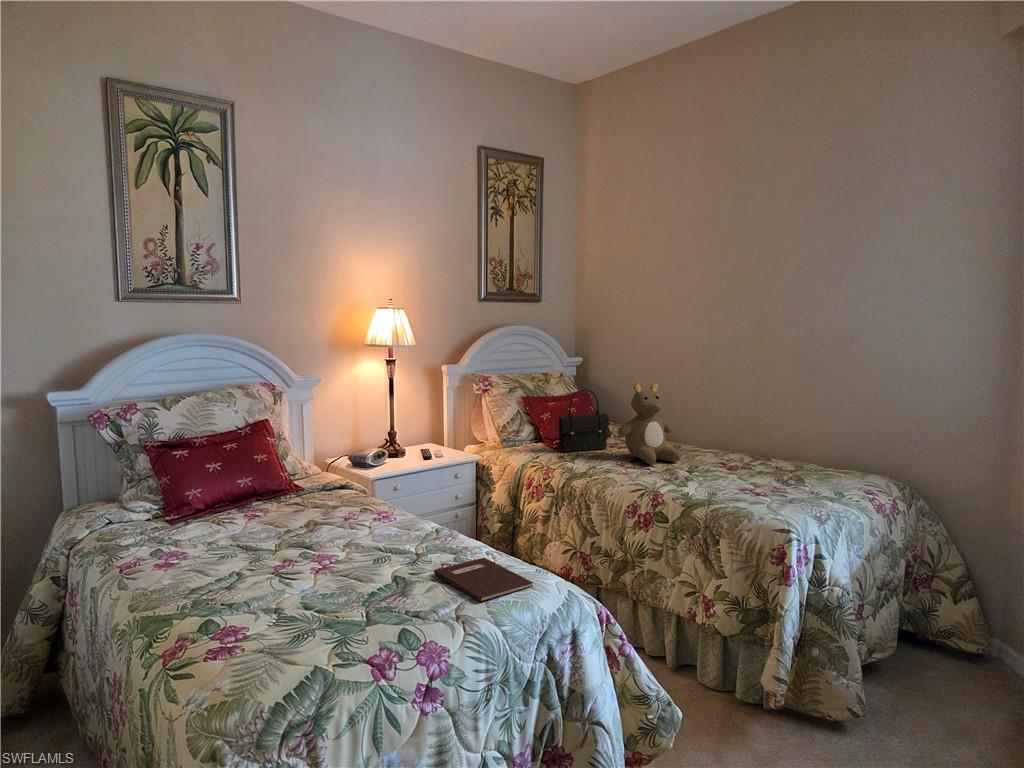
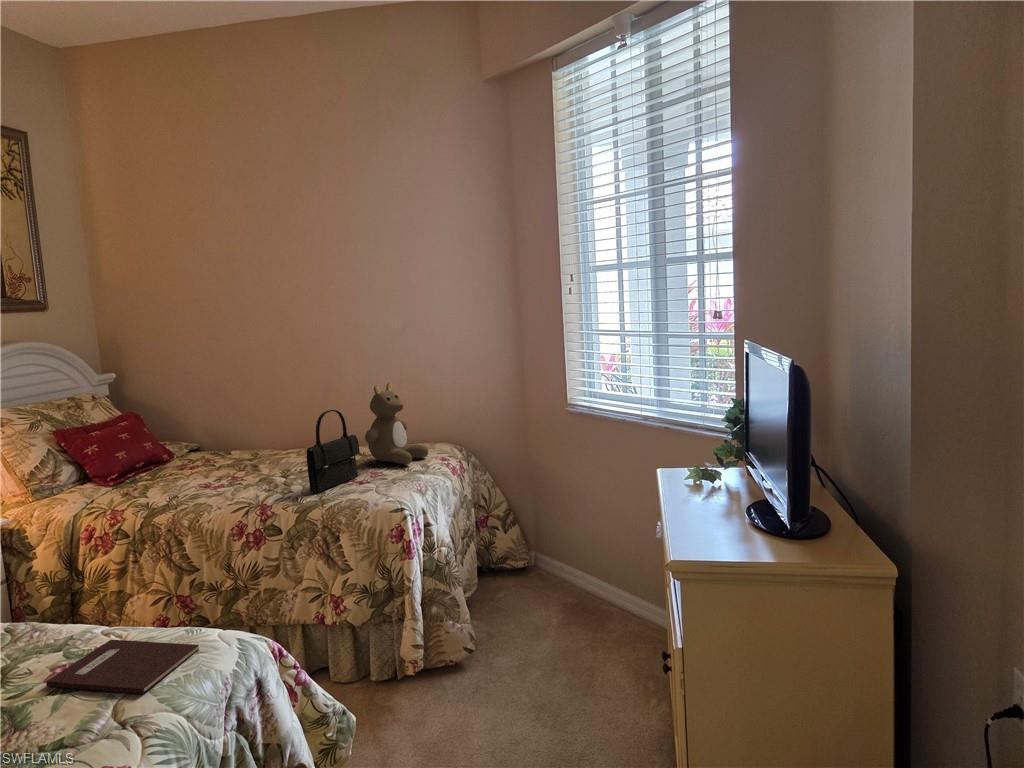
teddy bear: present [618,383,681,464] -> present [365,382,428,465]
handbag: present [559,390,609,452] -> present [307,410,360,493]

